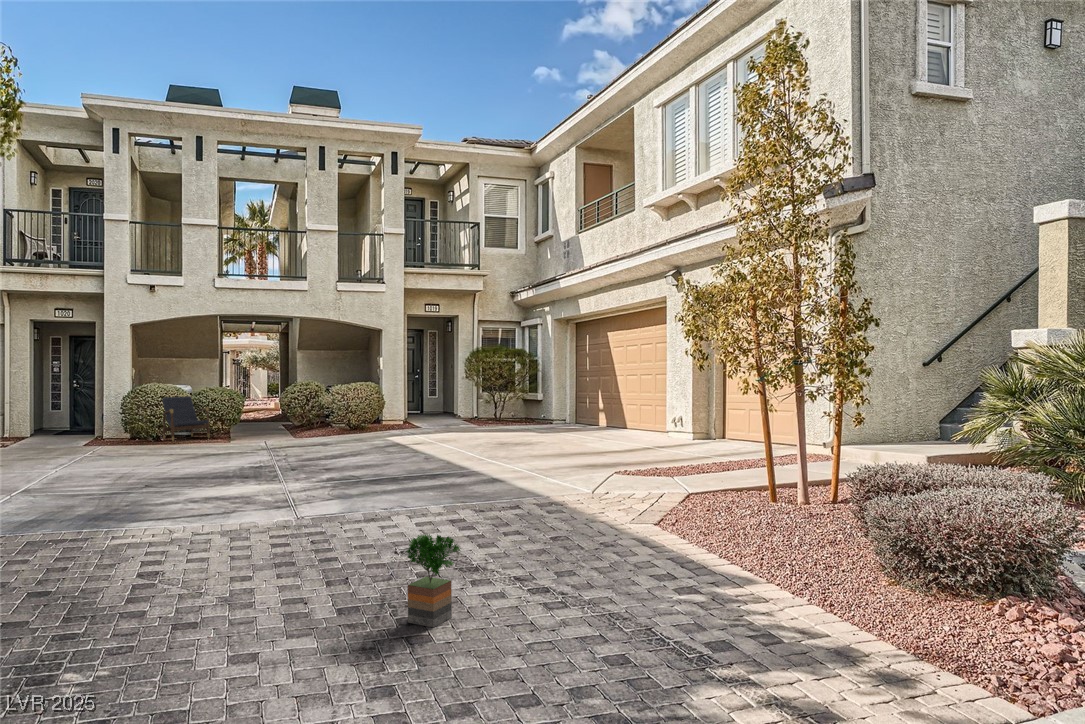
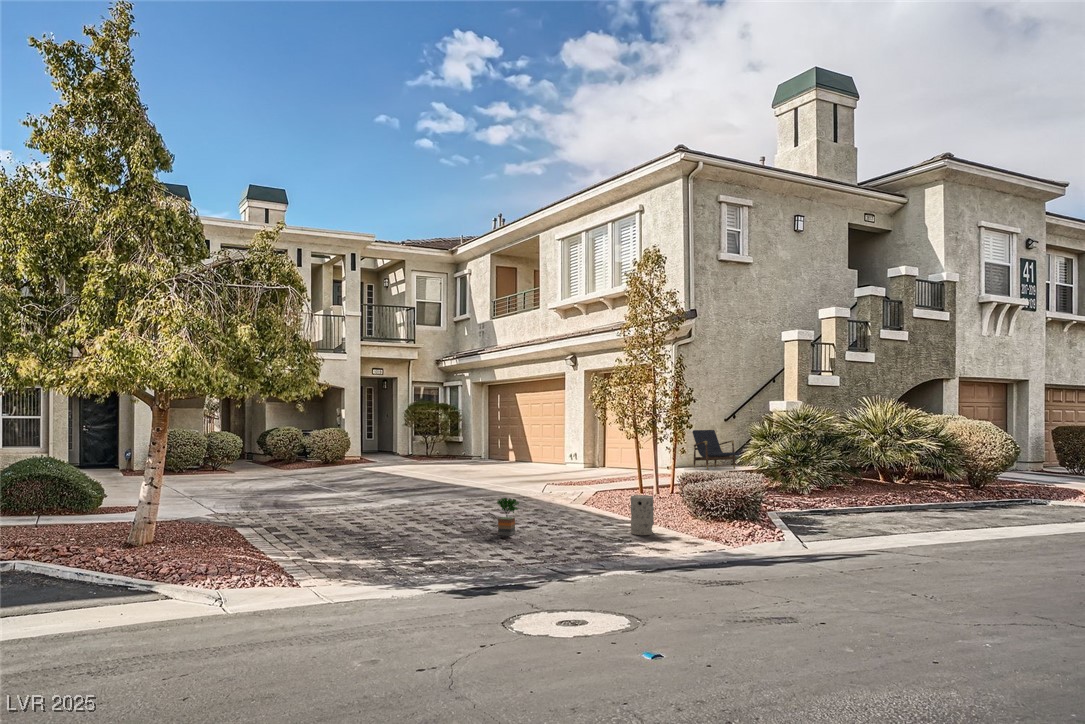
lounge chair: present [162,396,210,441] -> present [693,430,736,470]
trash can: none [728,538,790,647] -> present [630,495,654,535]

